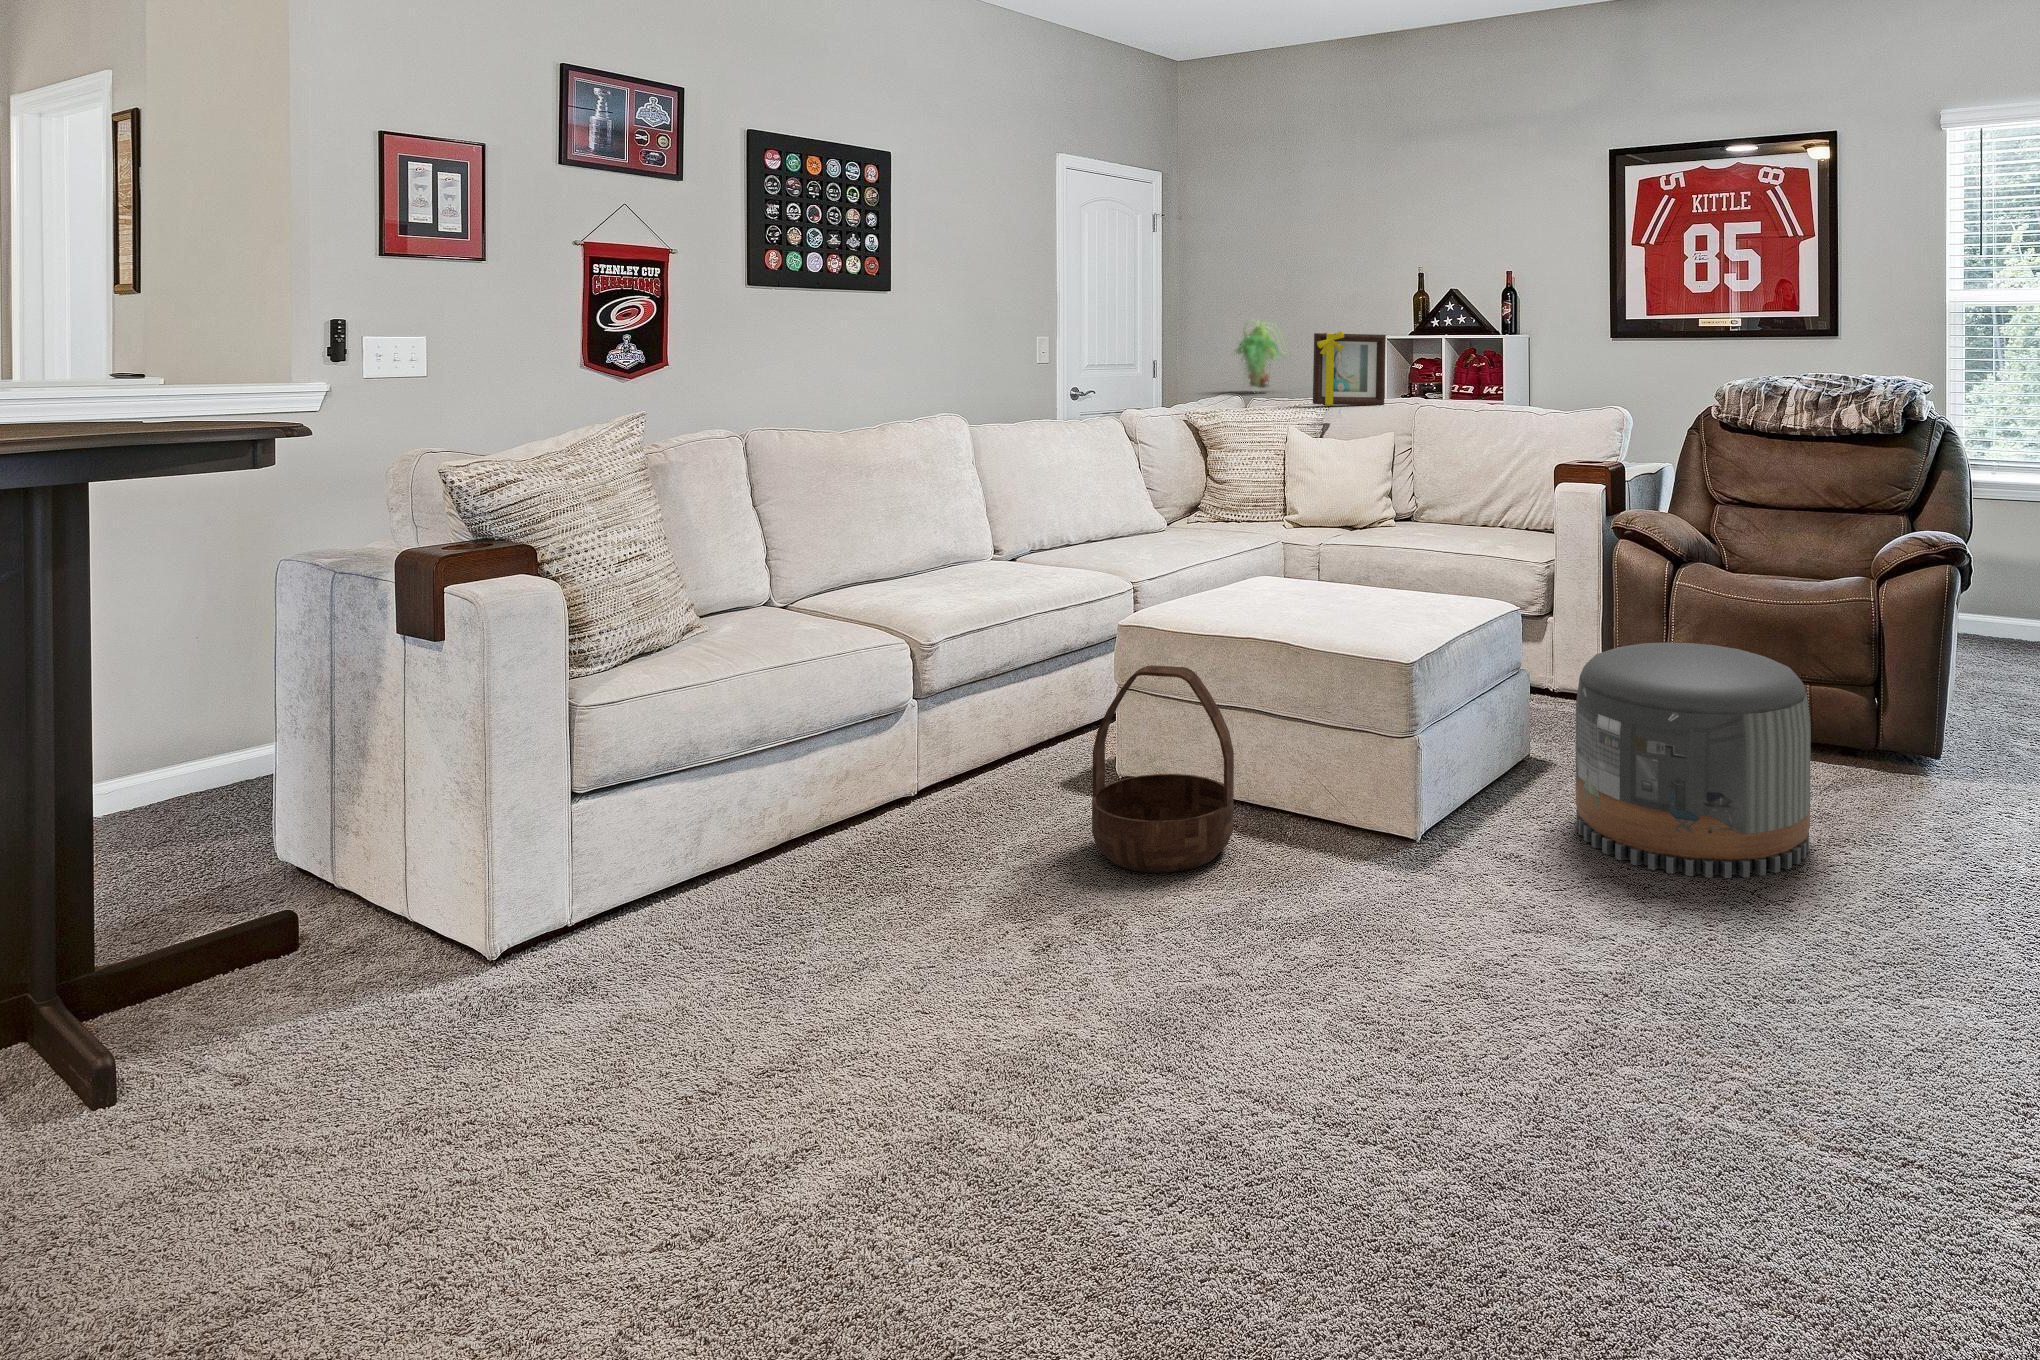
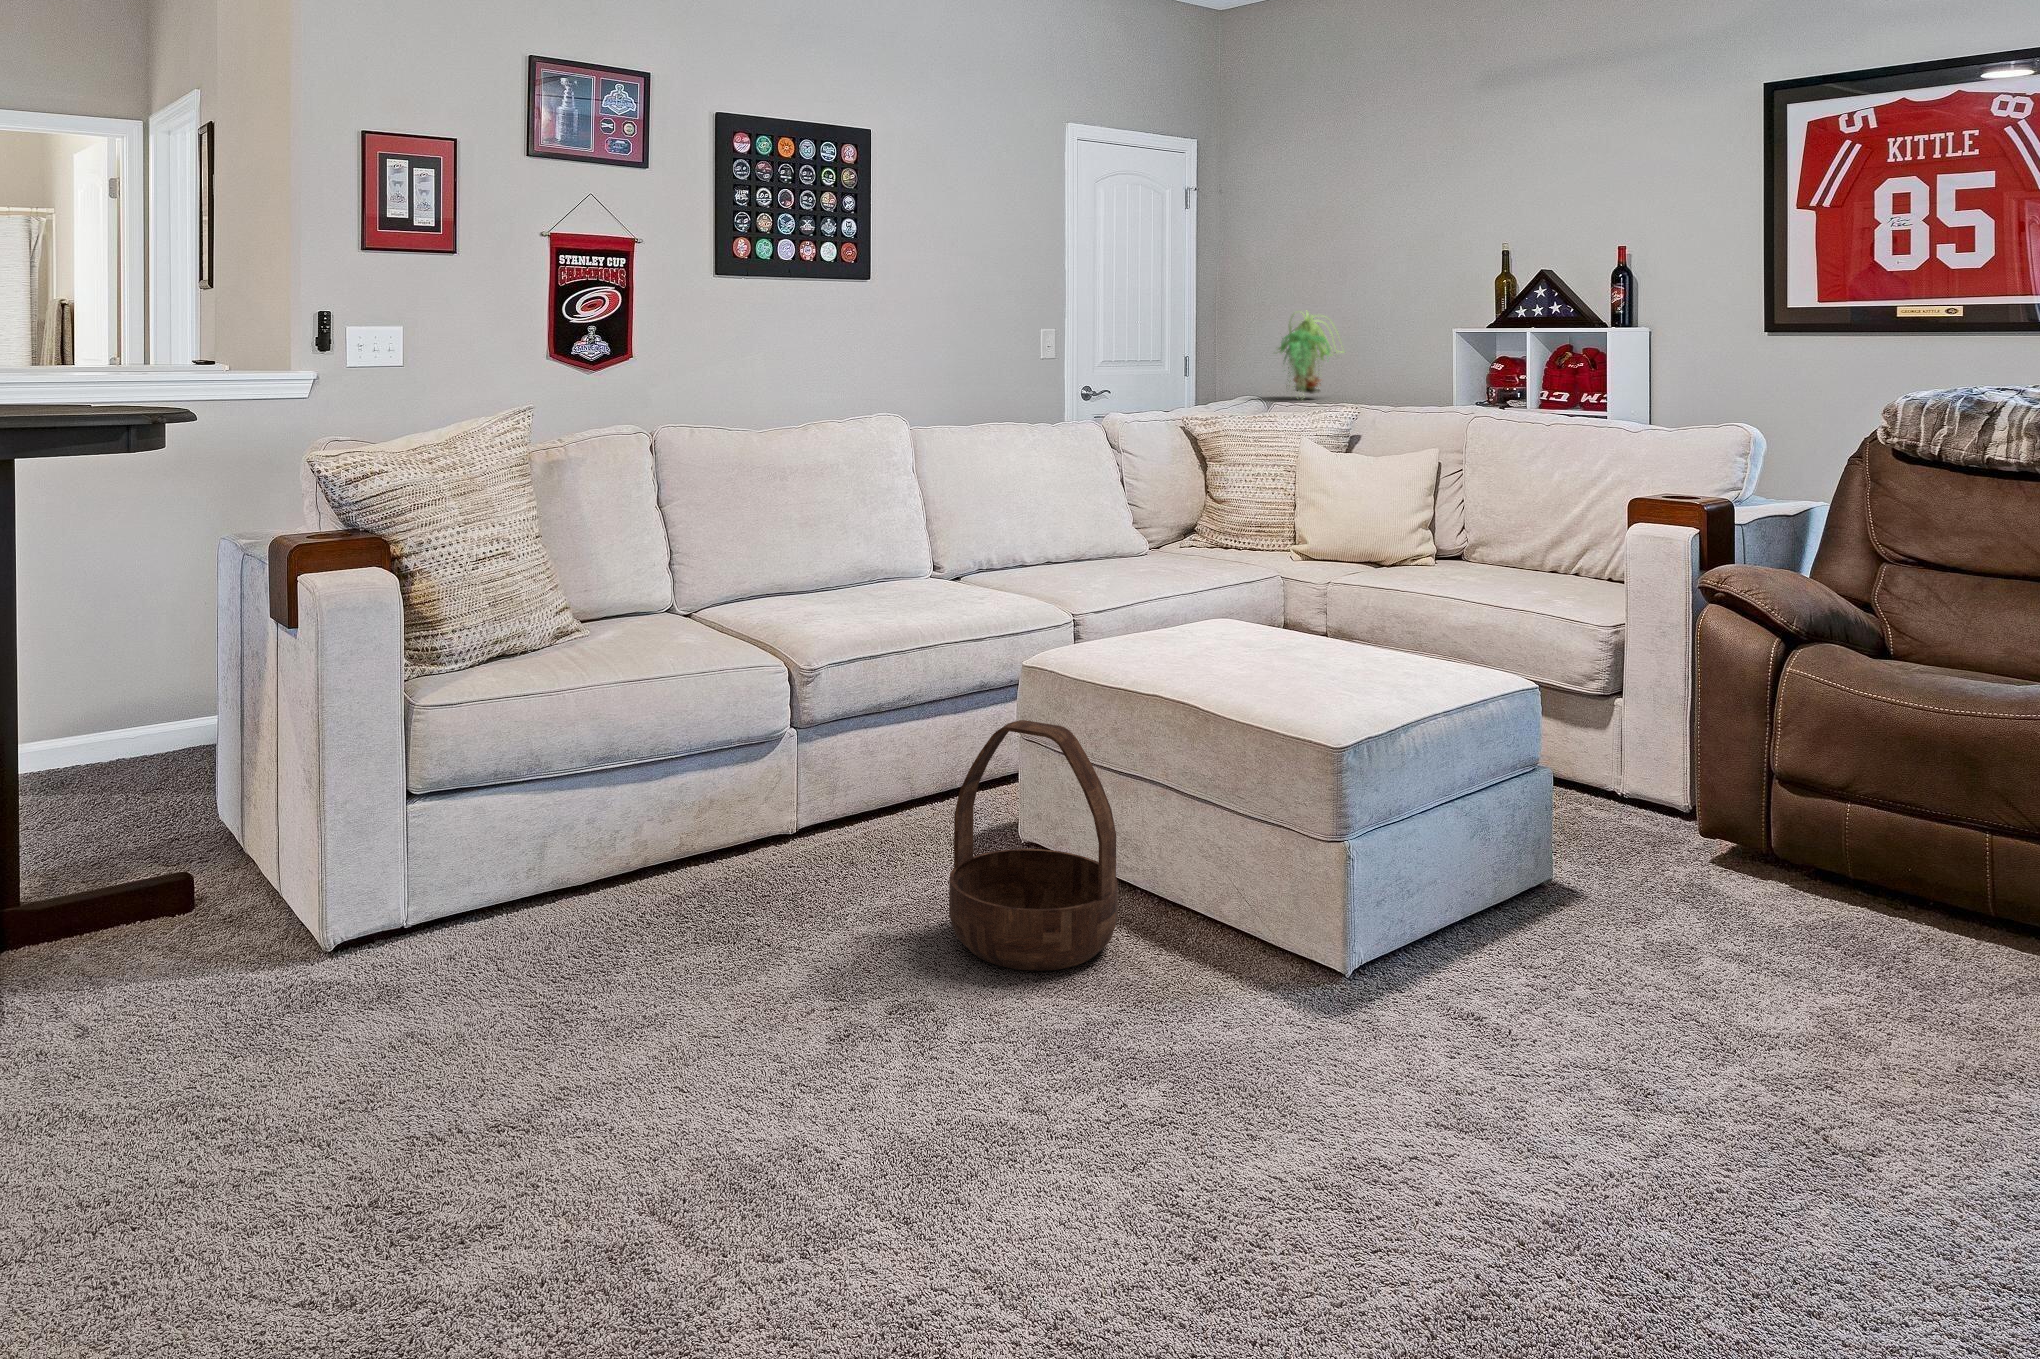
picture frame: present [1313,331,1386,406] -> none [1350,324,1444,417]
pouf: present [1576,642,1811,878] -> none [1581,751,1937,1099]

